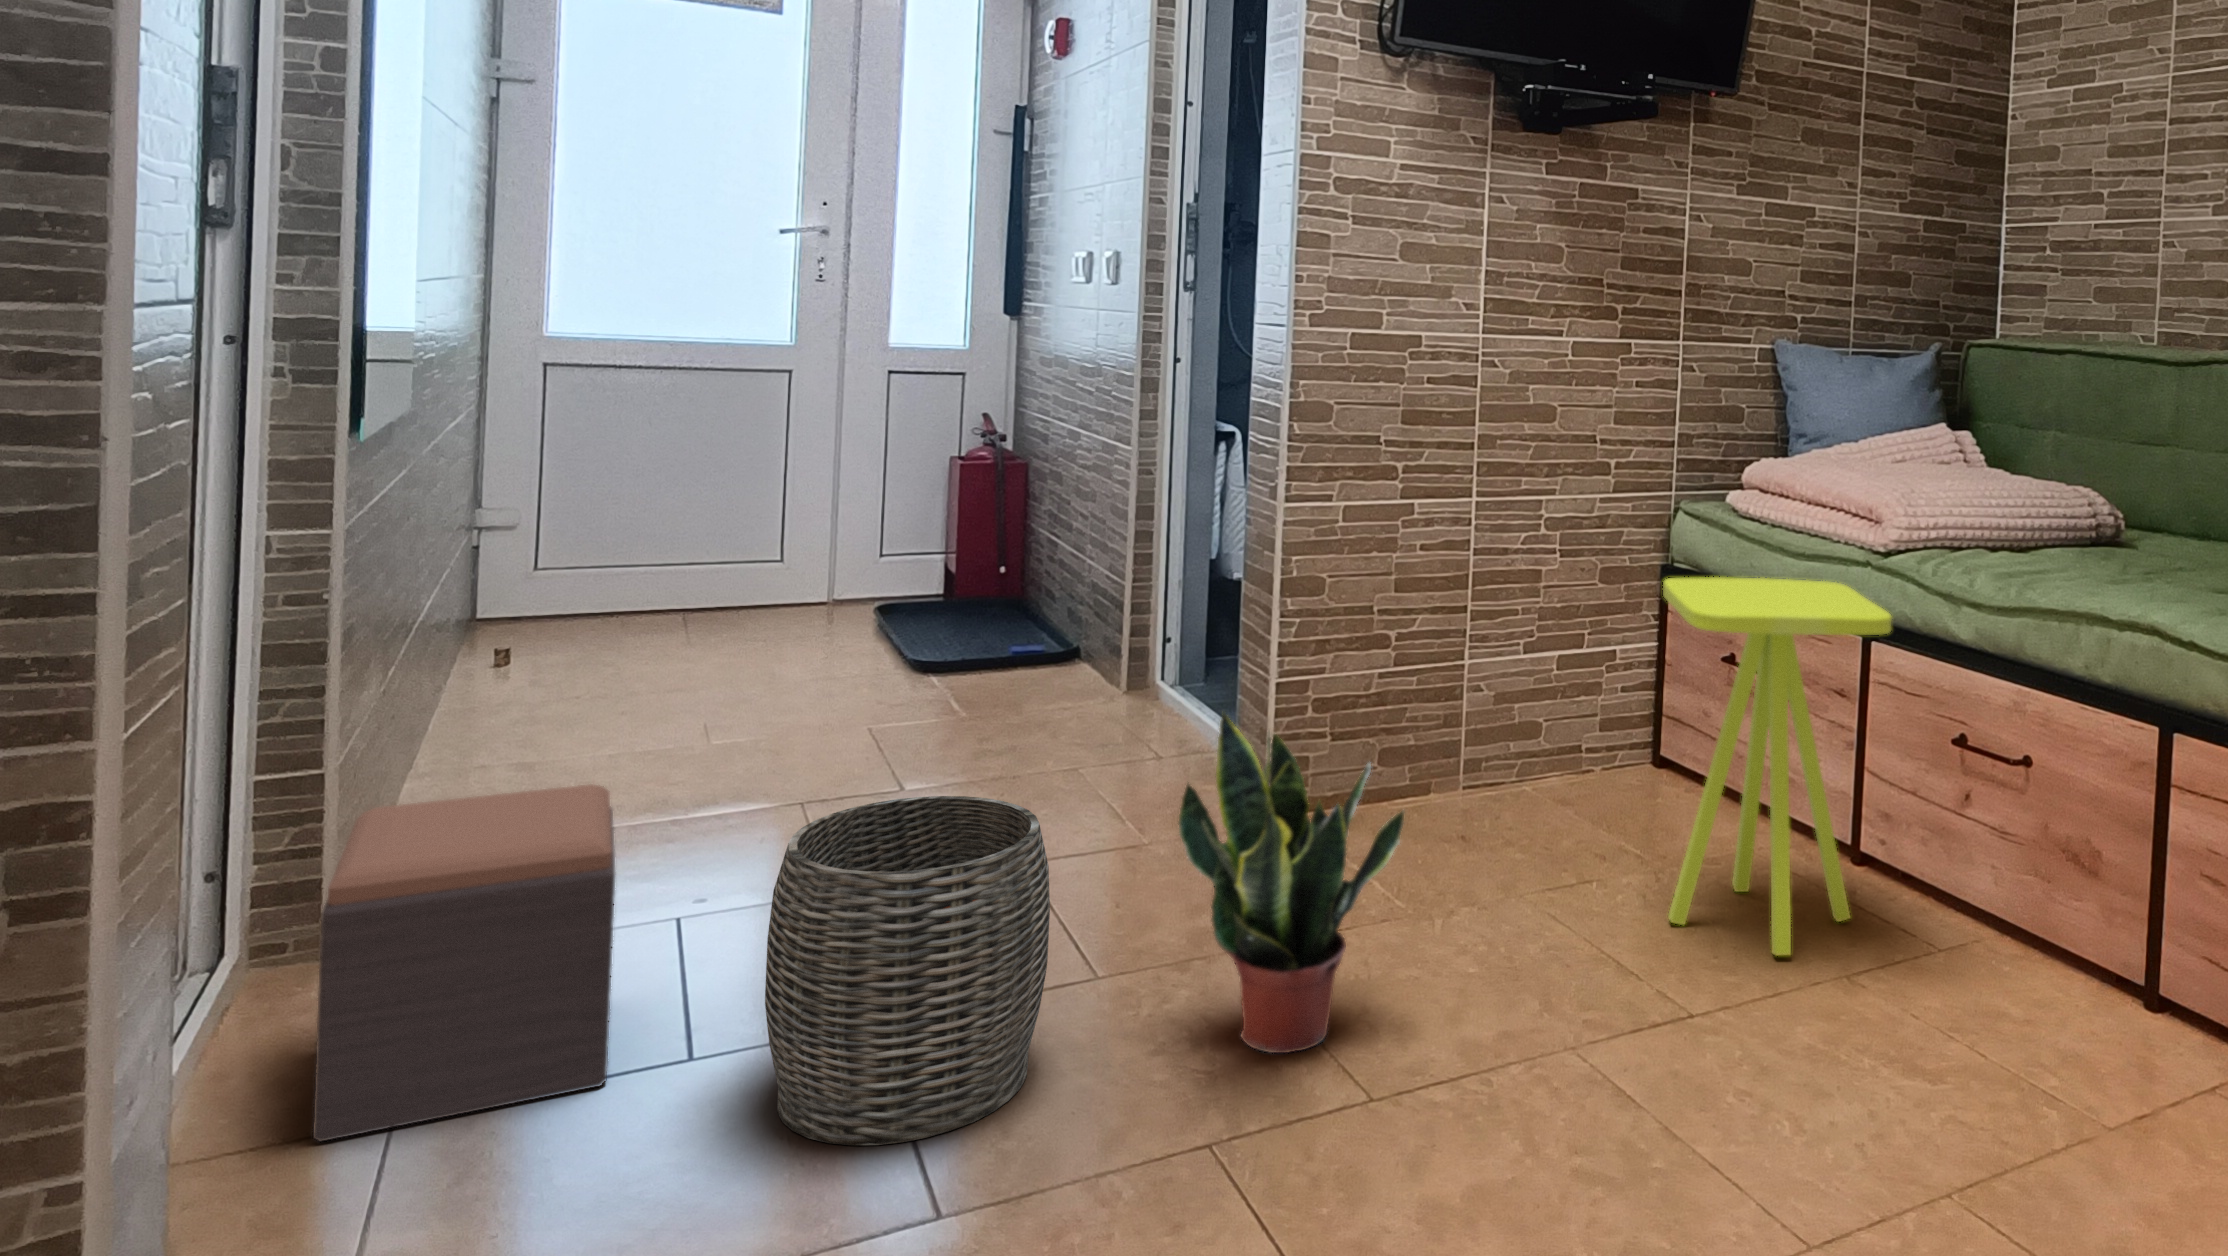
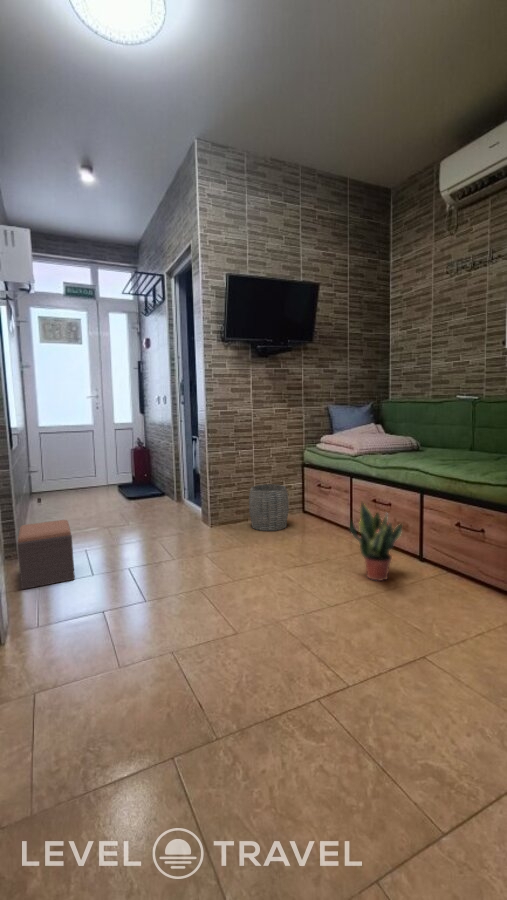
side table: present [1663,577,1892,955] -> none [298,464,352,551]
potted plant: present [1179,713,1404,1053] -> present [350,503,402,581]
woven basket: present [765,796,1050,1145] -> present [249,484,289,531]

